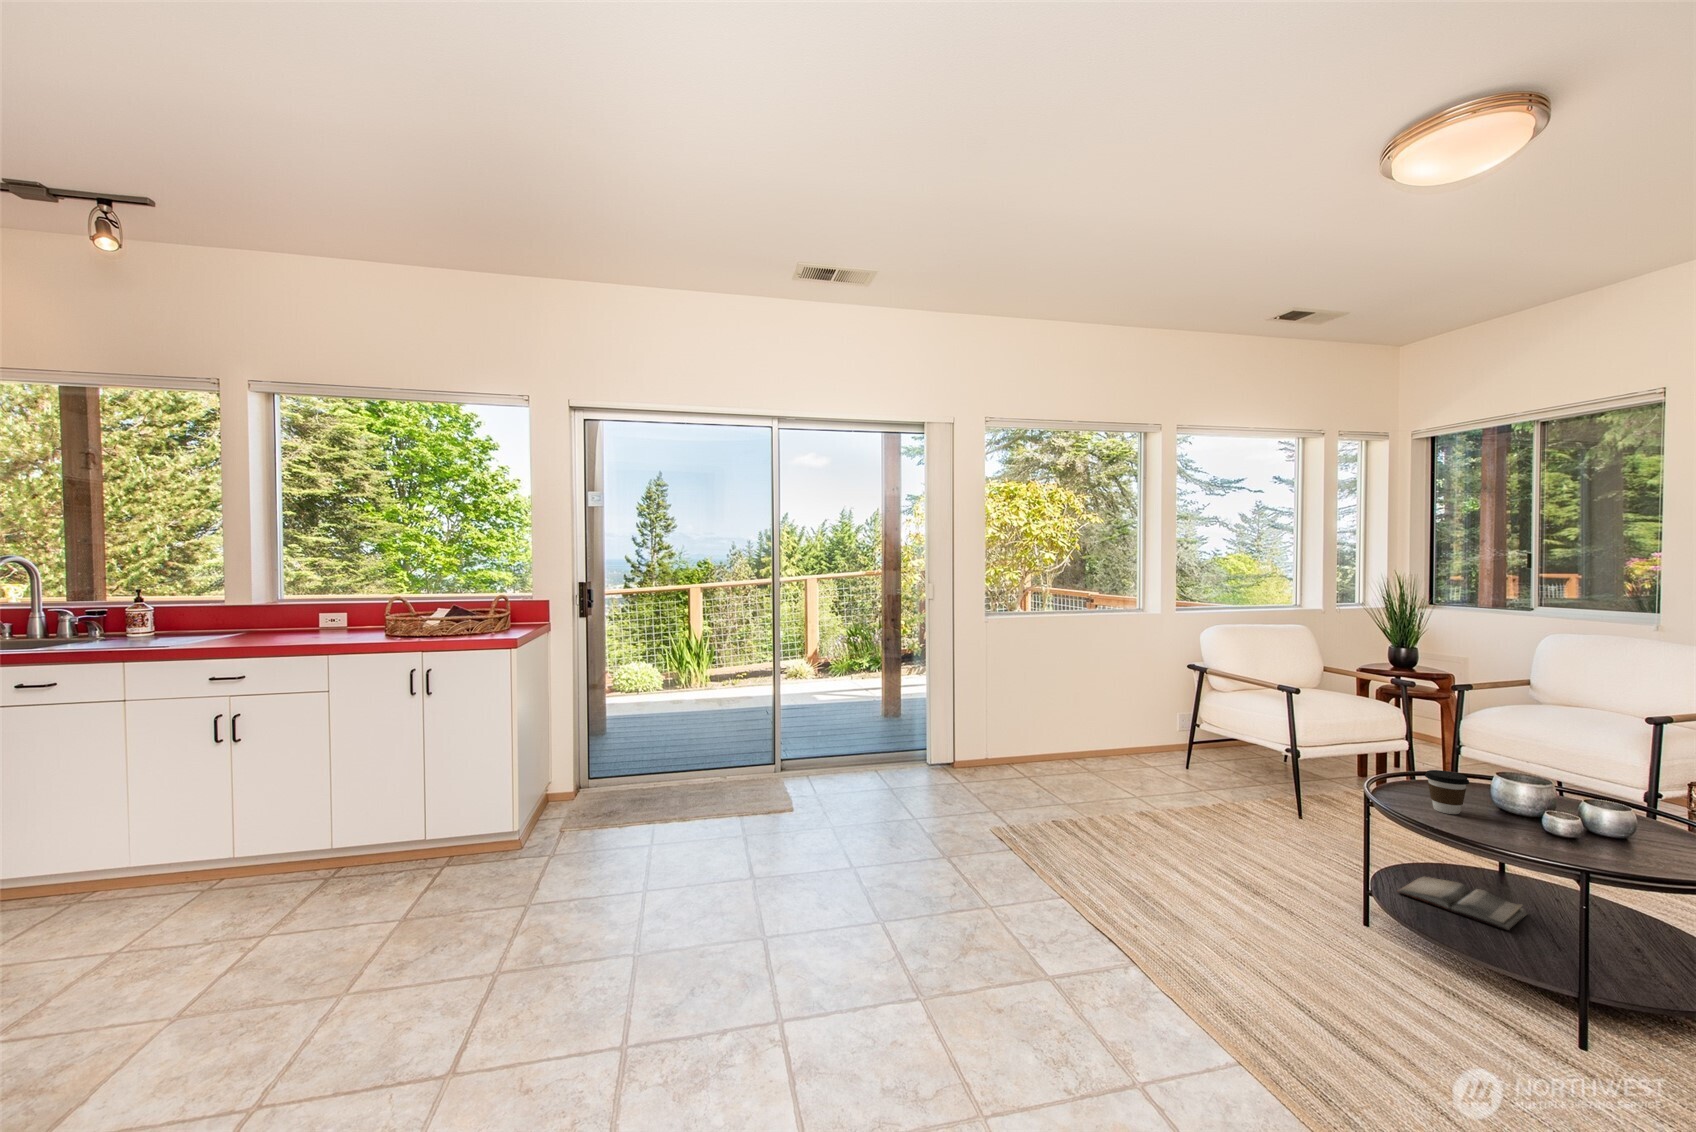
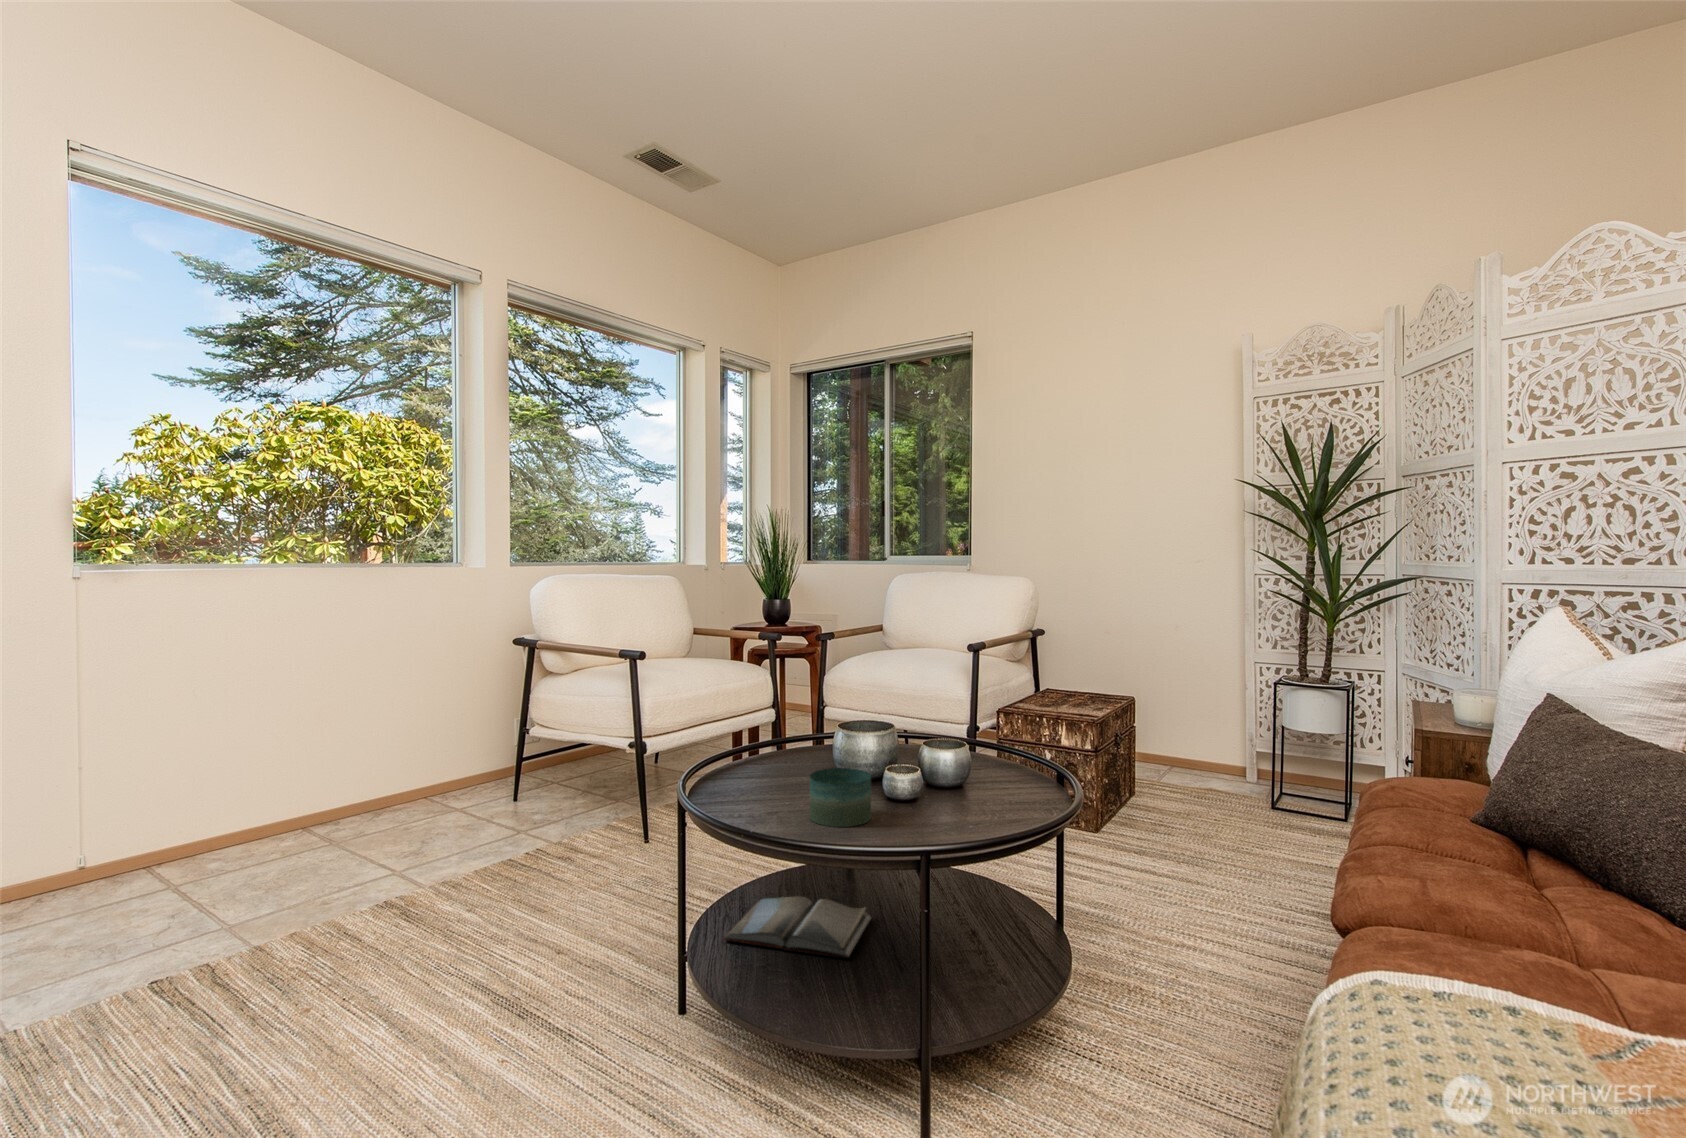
coffee cup: present [1425,770,1469,814] -> none [755,734,806,800]
candle: none [1476,801,1532,843] -> present [810,768,871,827]

